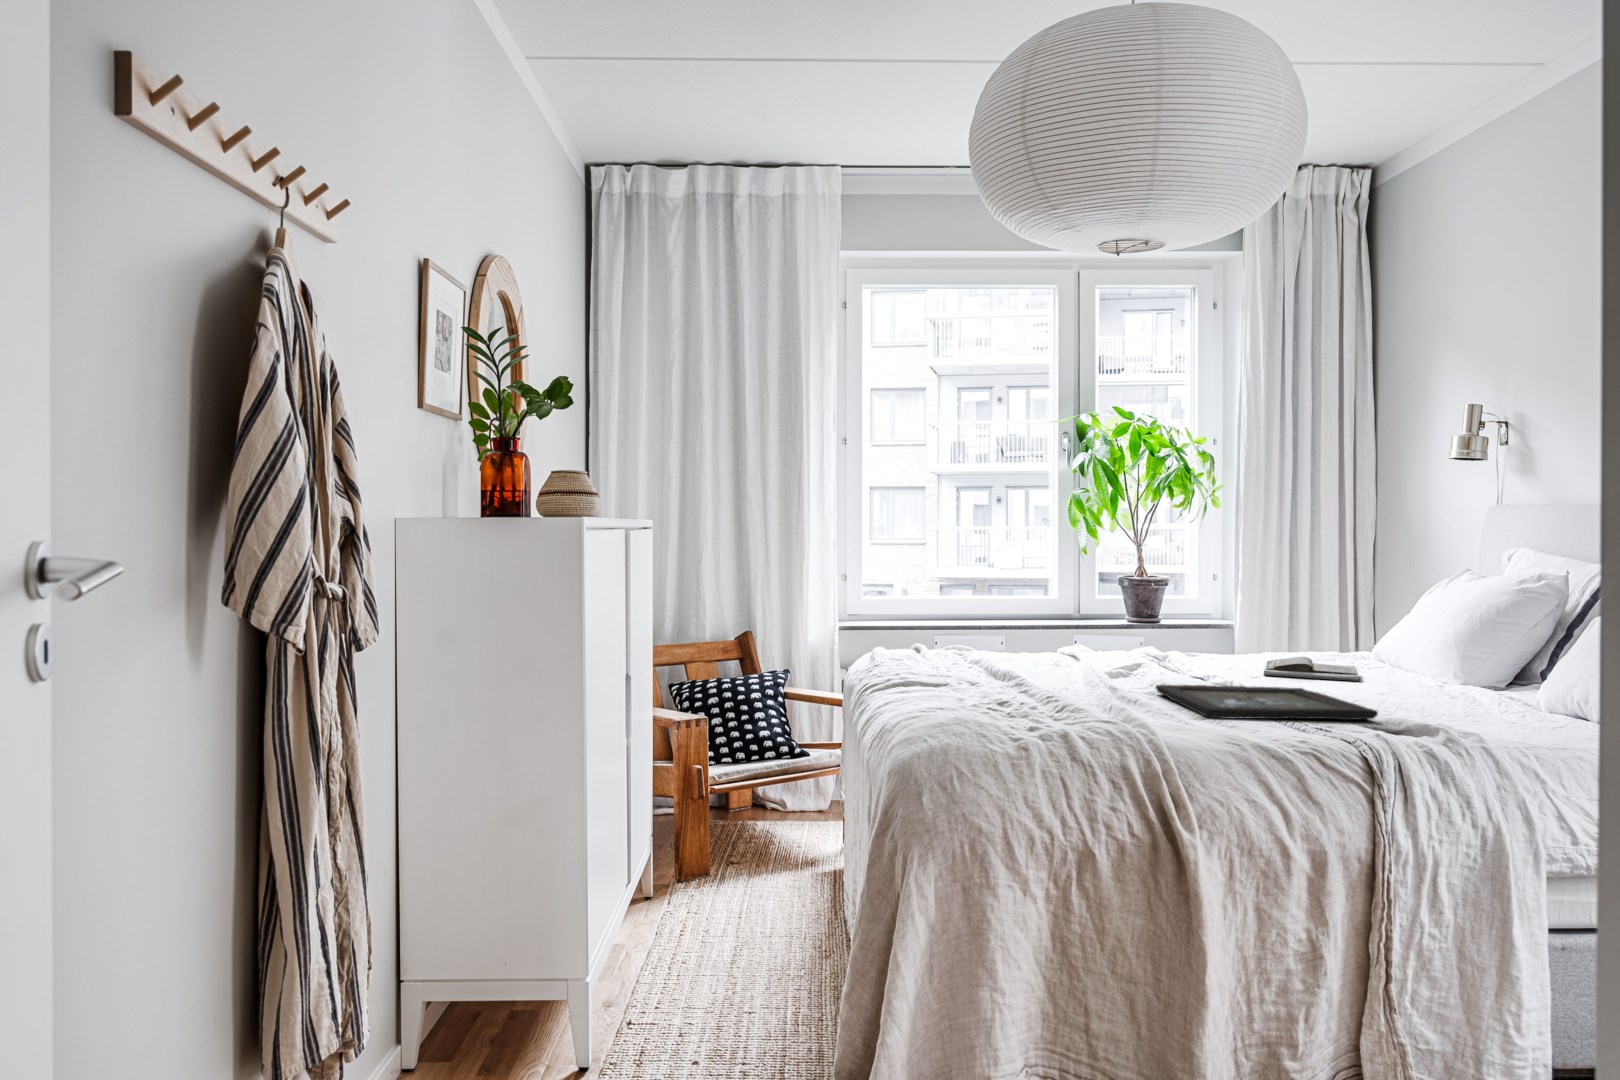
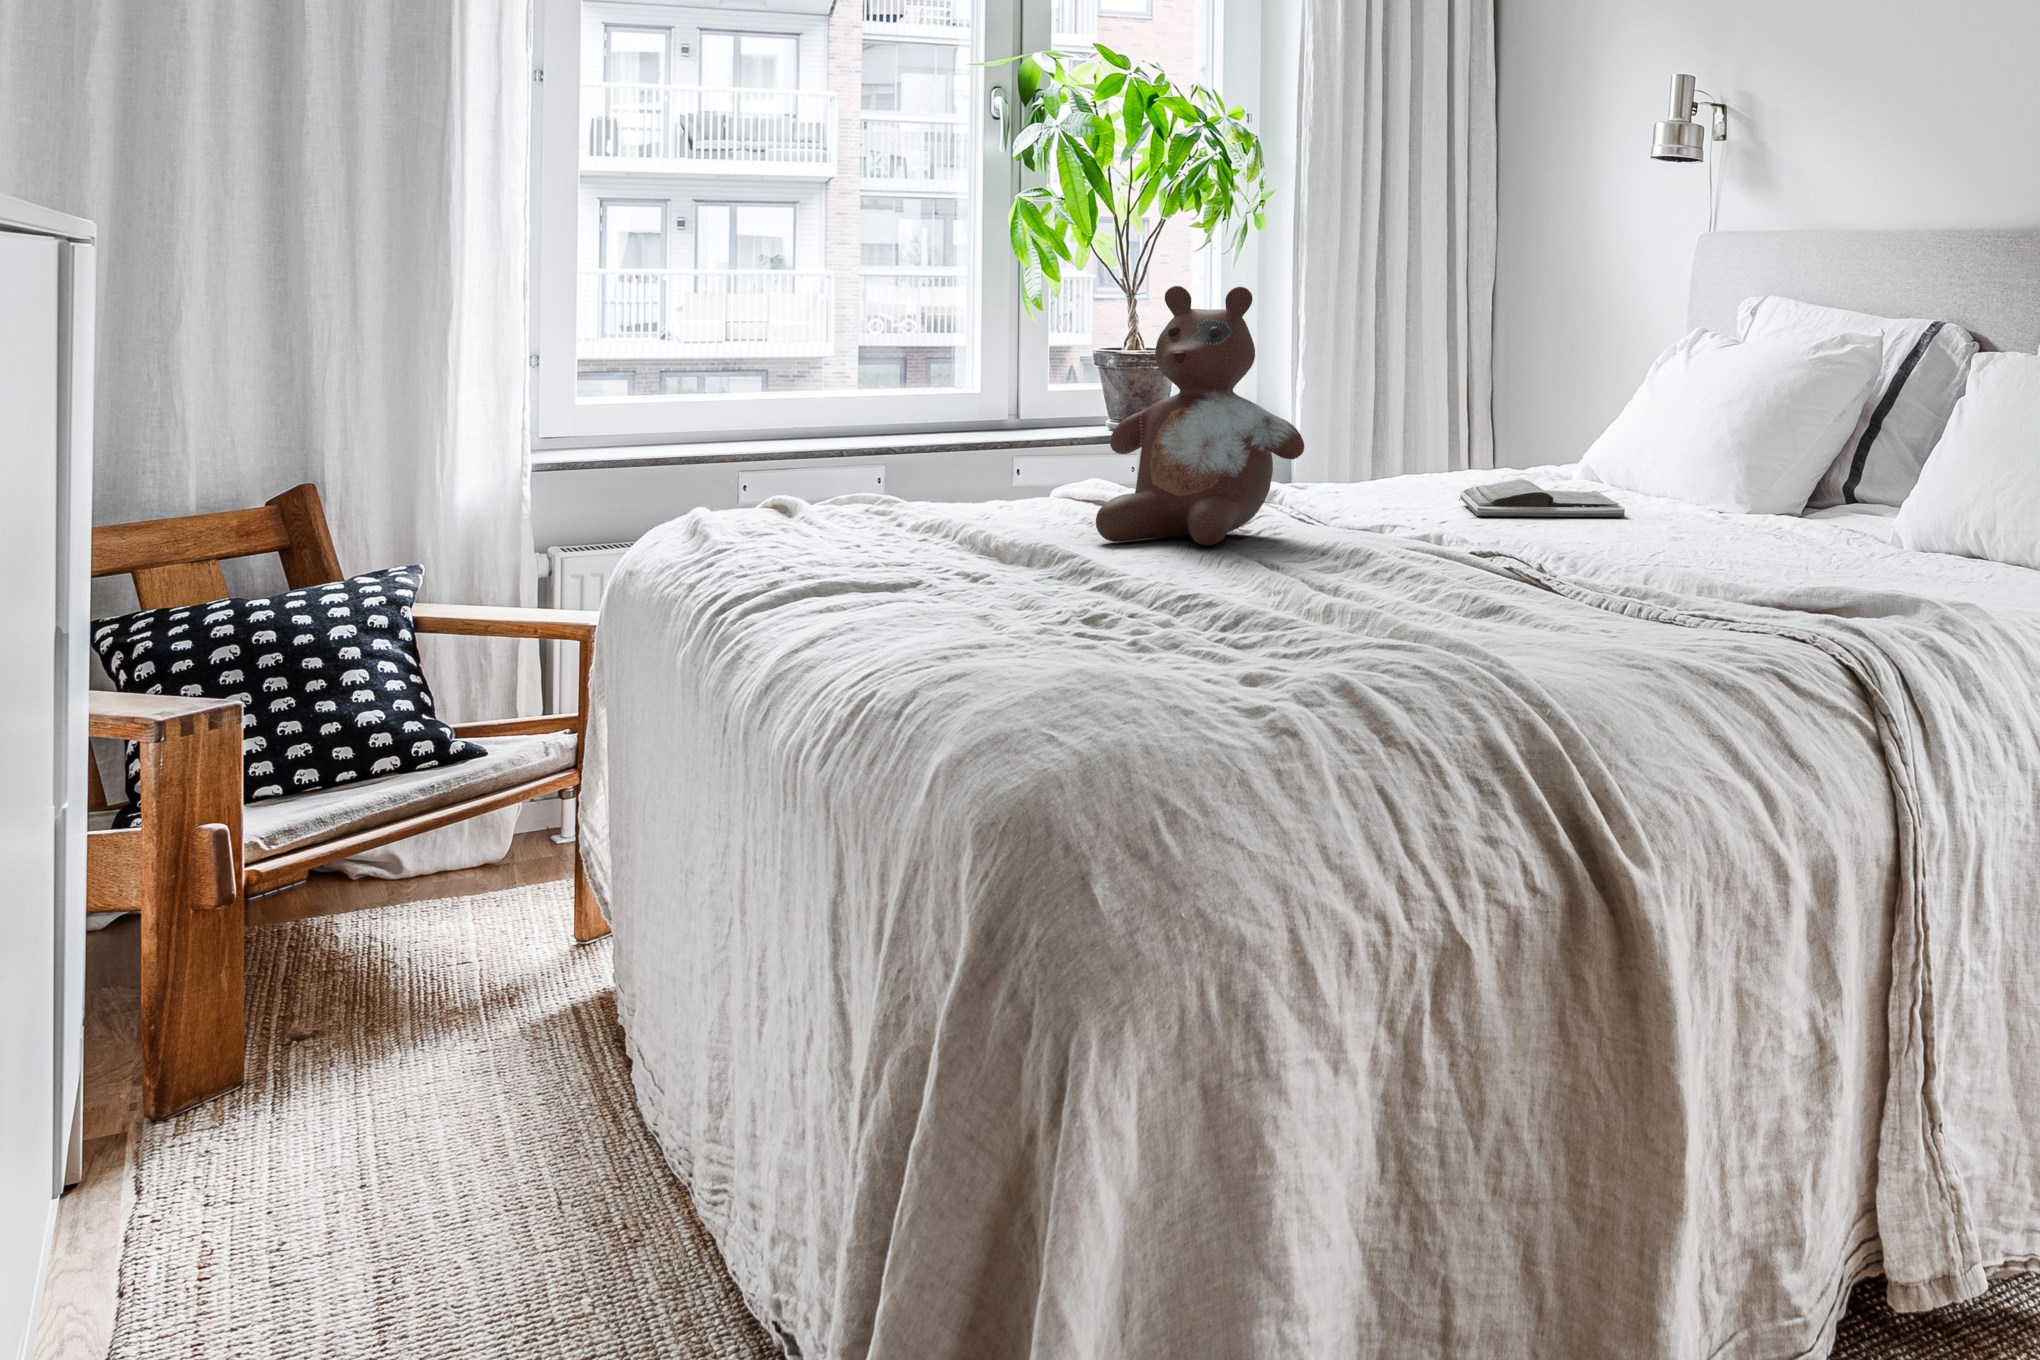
stuffed bear: none [1035,546,1144,678] -> present [1096,286,1304,546]
tray: present [1156,685,1378,720] -> none [1374,540,1789,616]

